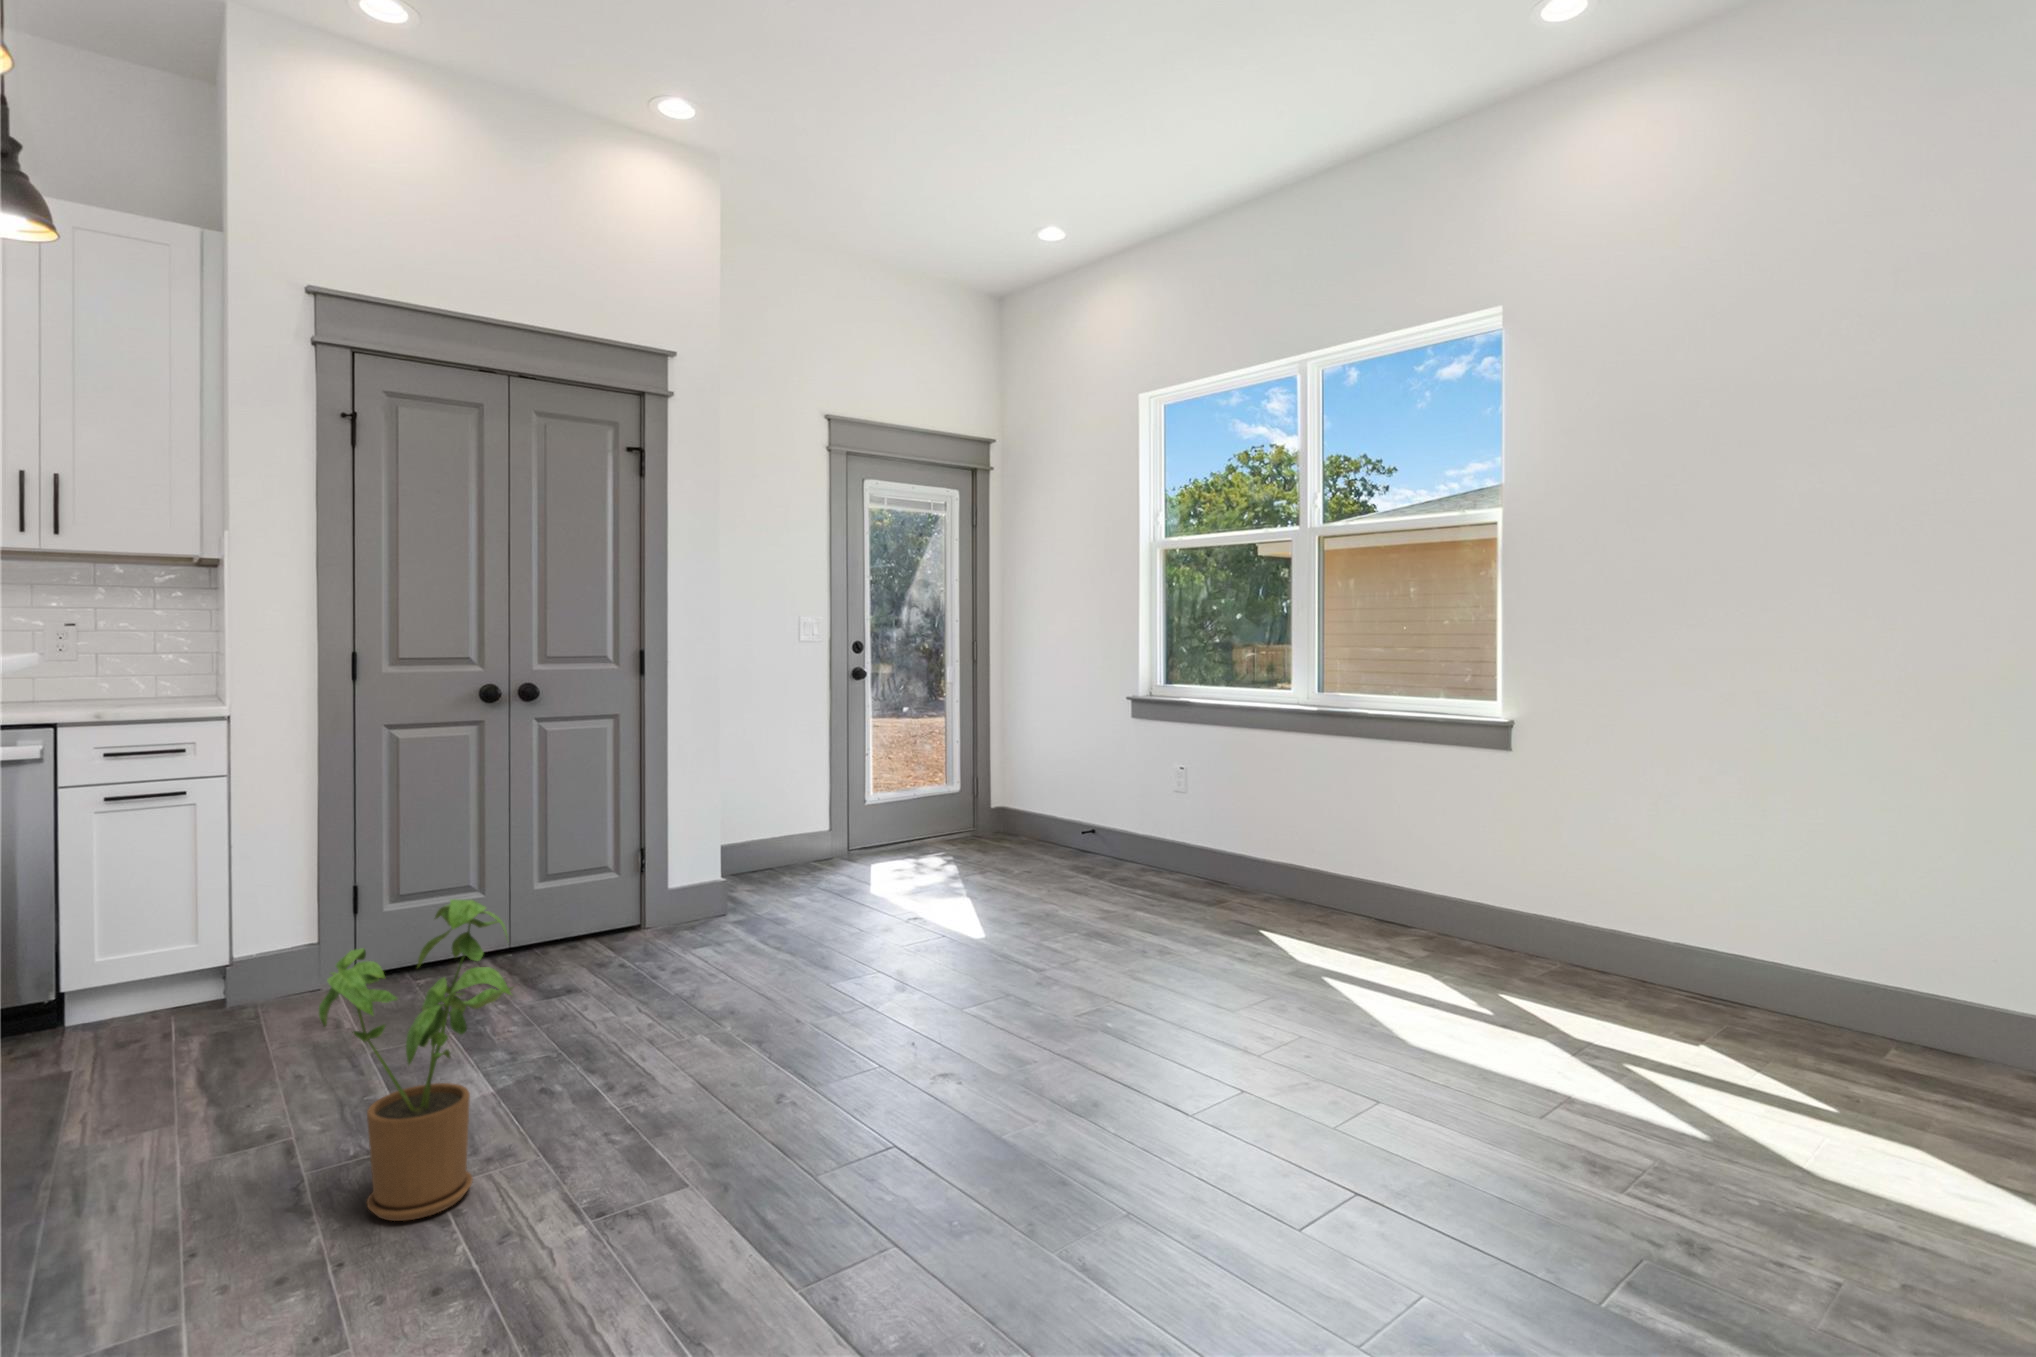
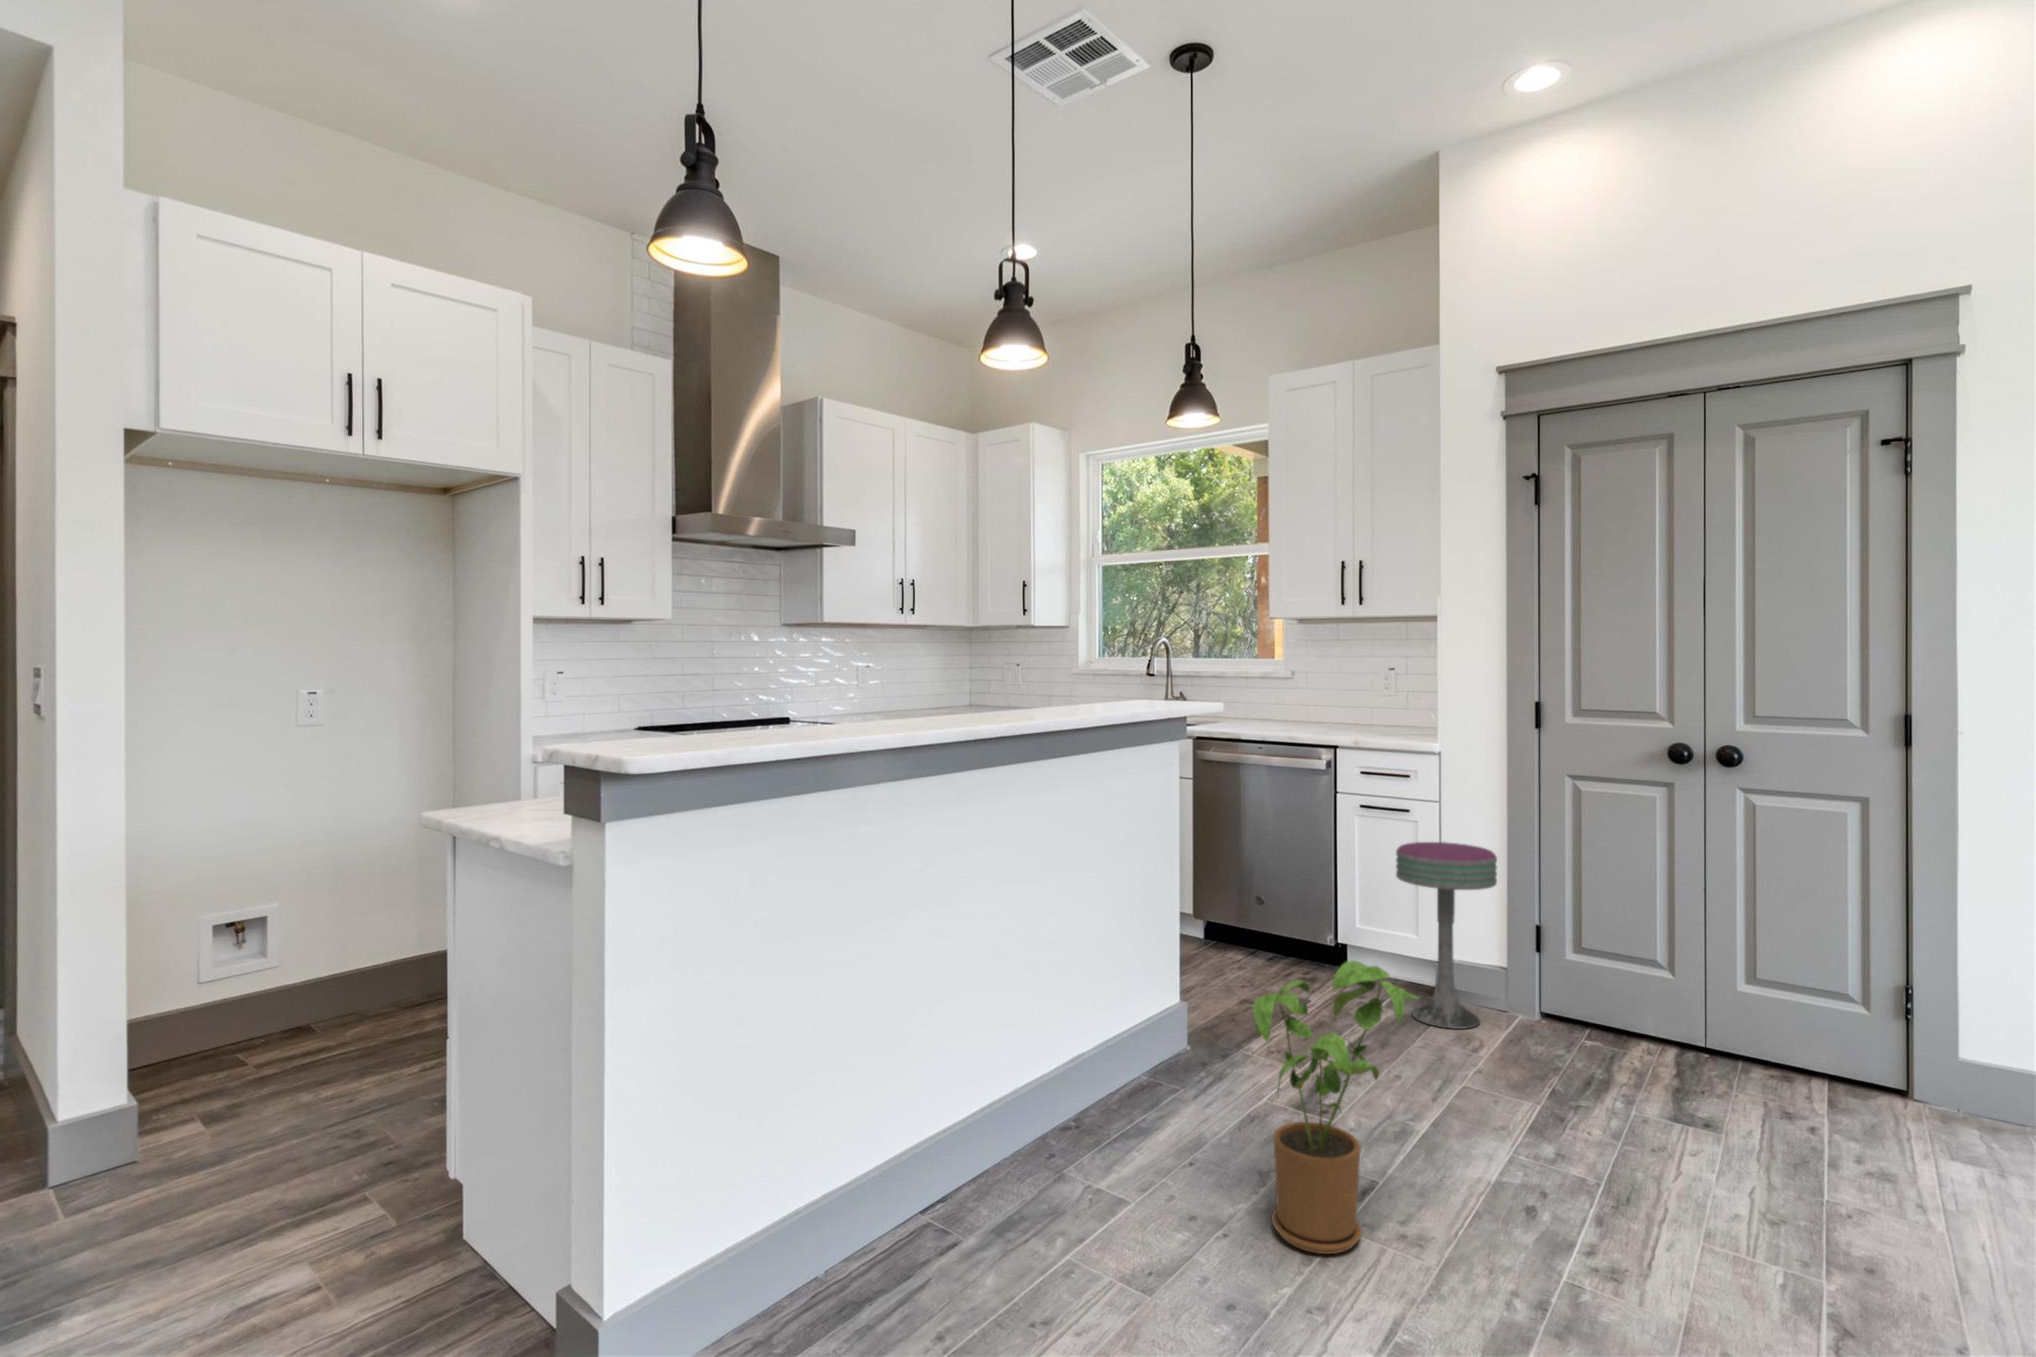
bar stool: none [200,811,329,1020] -> present [1396,842,1497,1029]

